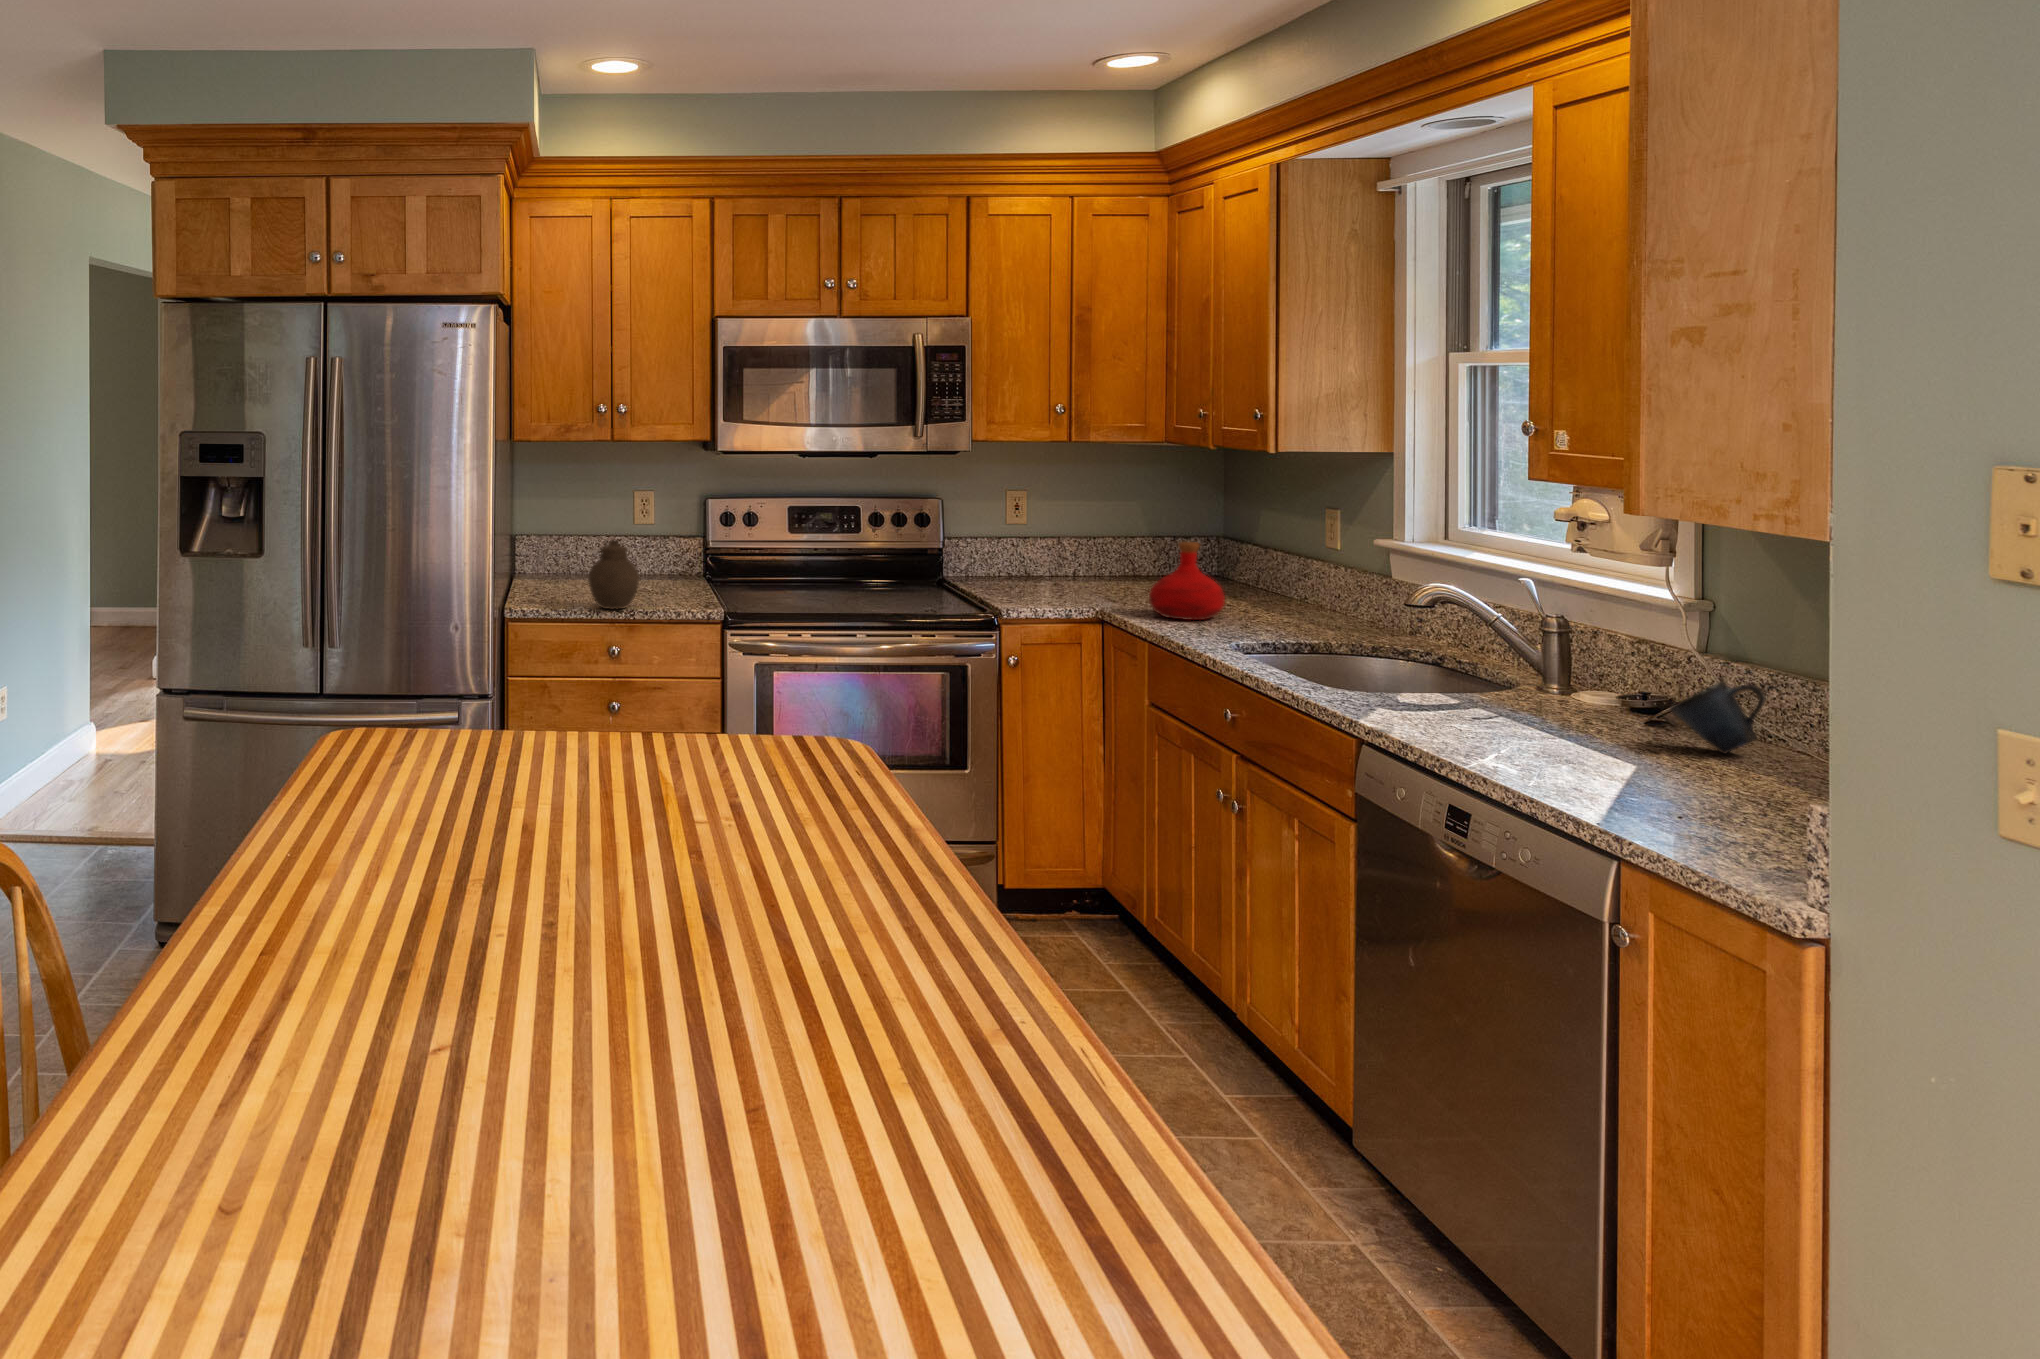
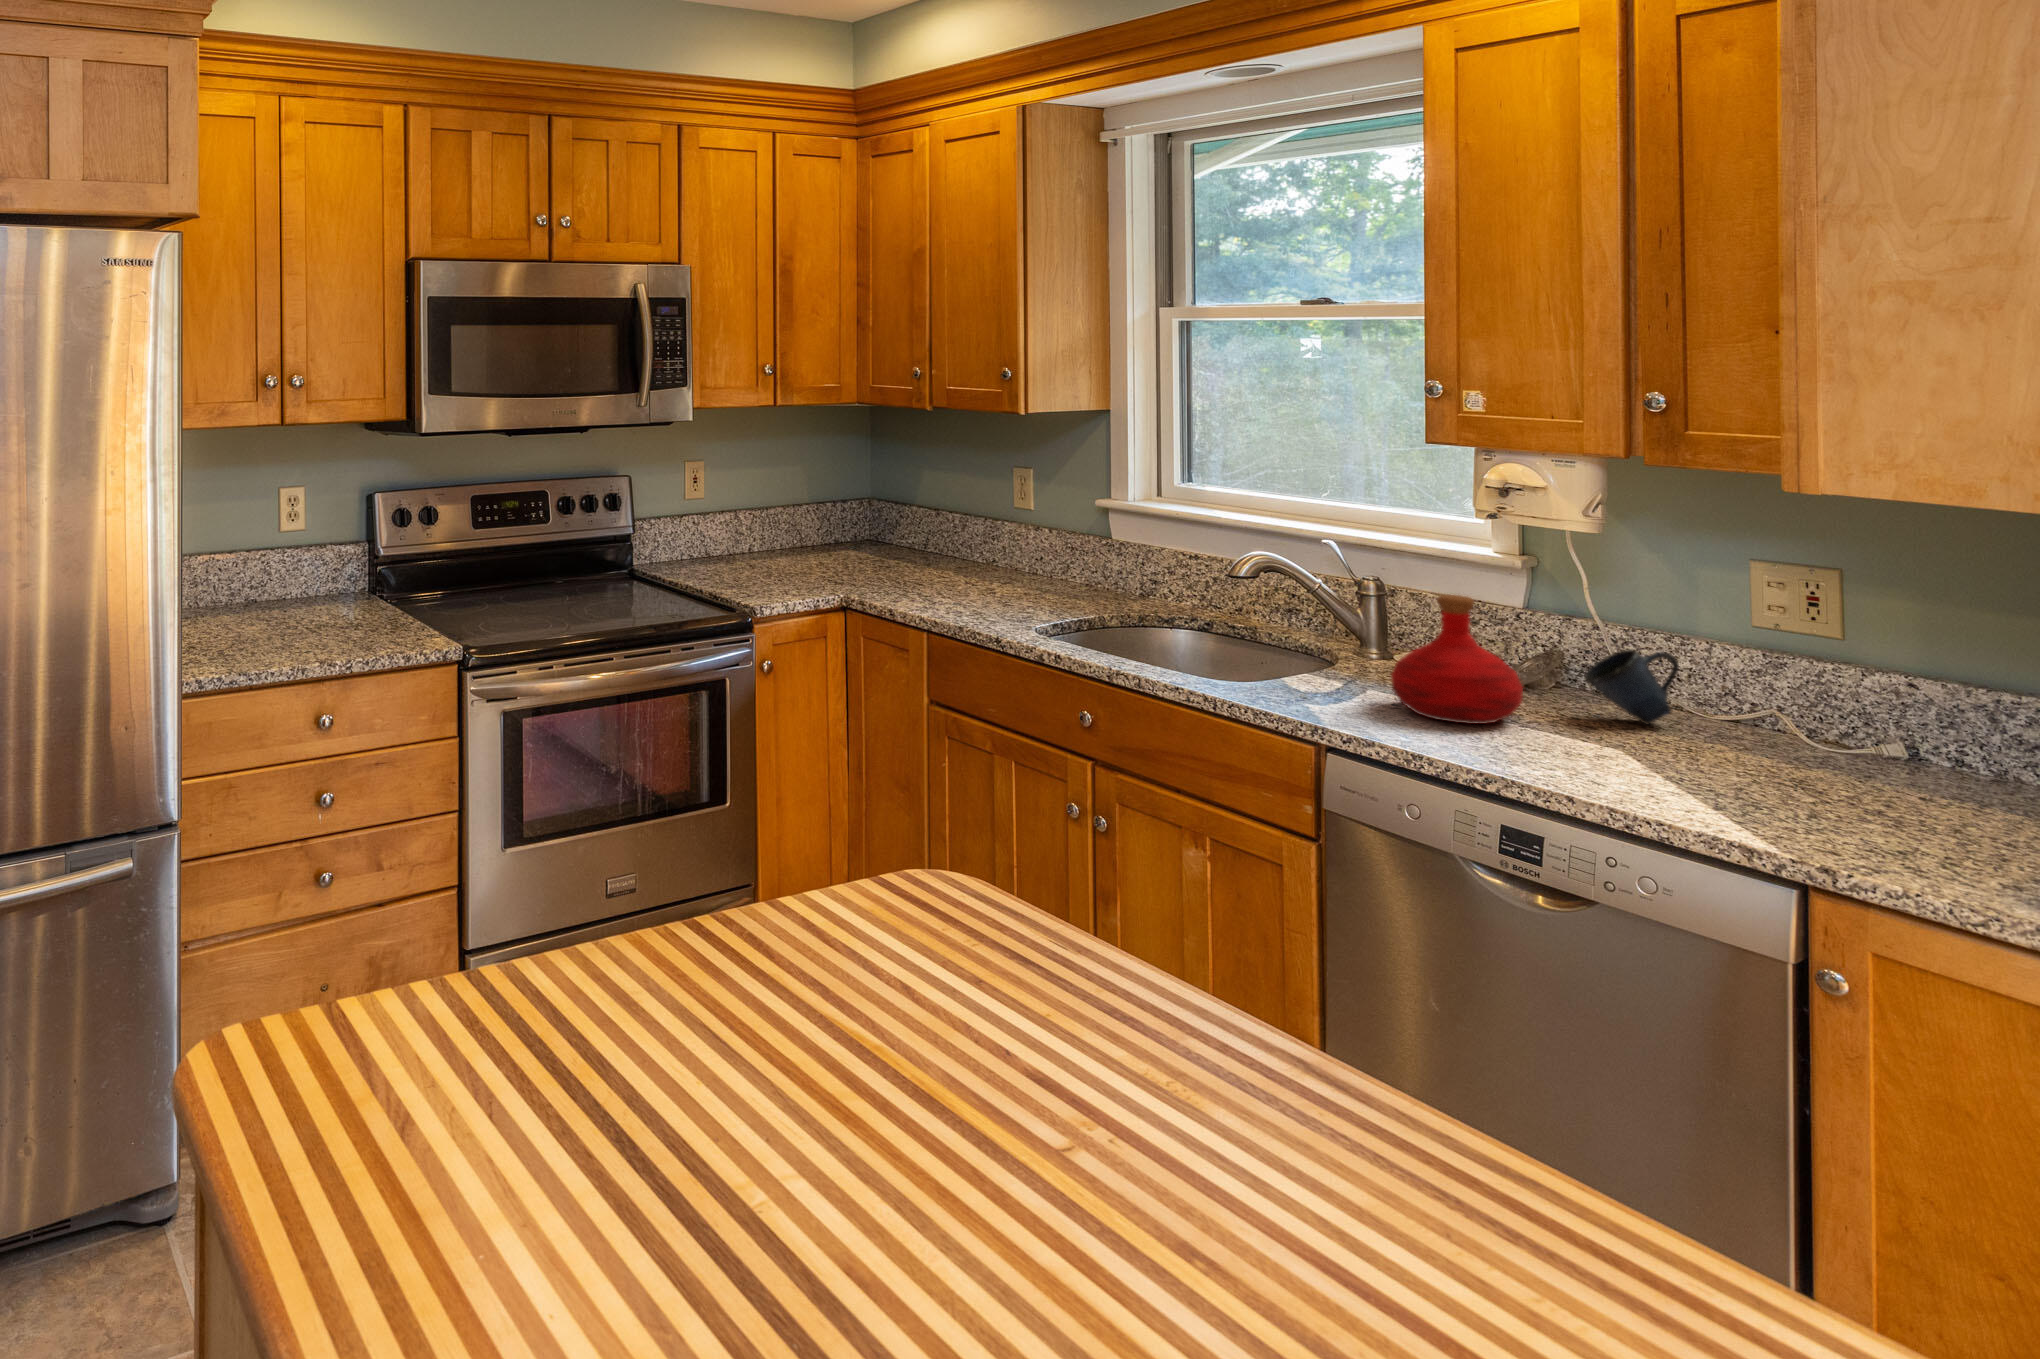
jar: present [588,539,639,609] -> none [263,547,332,641]
bottle: present [1149,542,1225,620] -> present [1391,595,1523,724]

